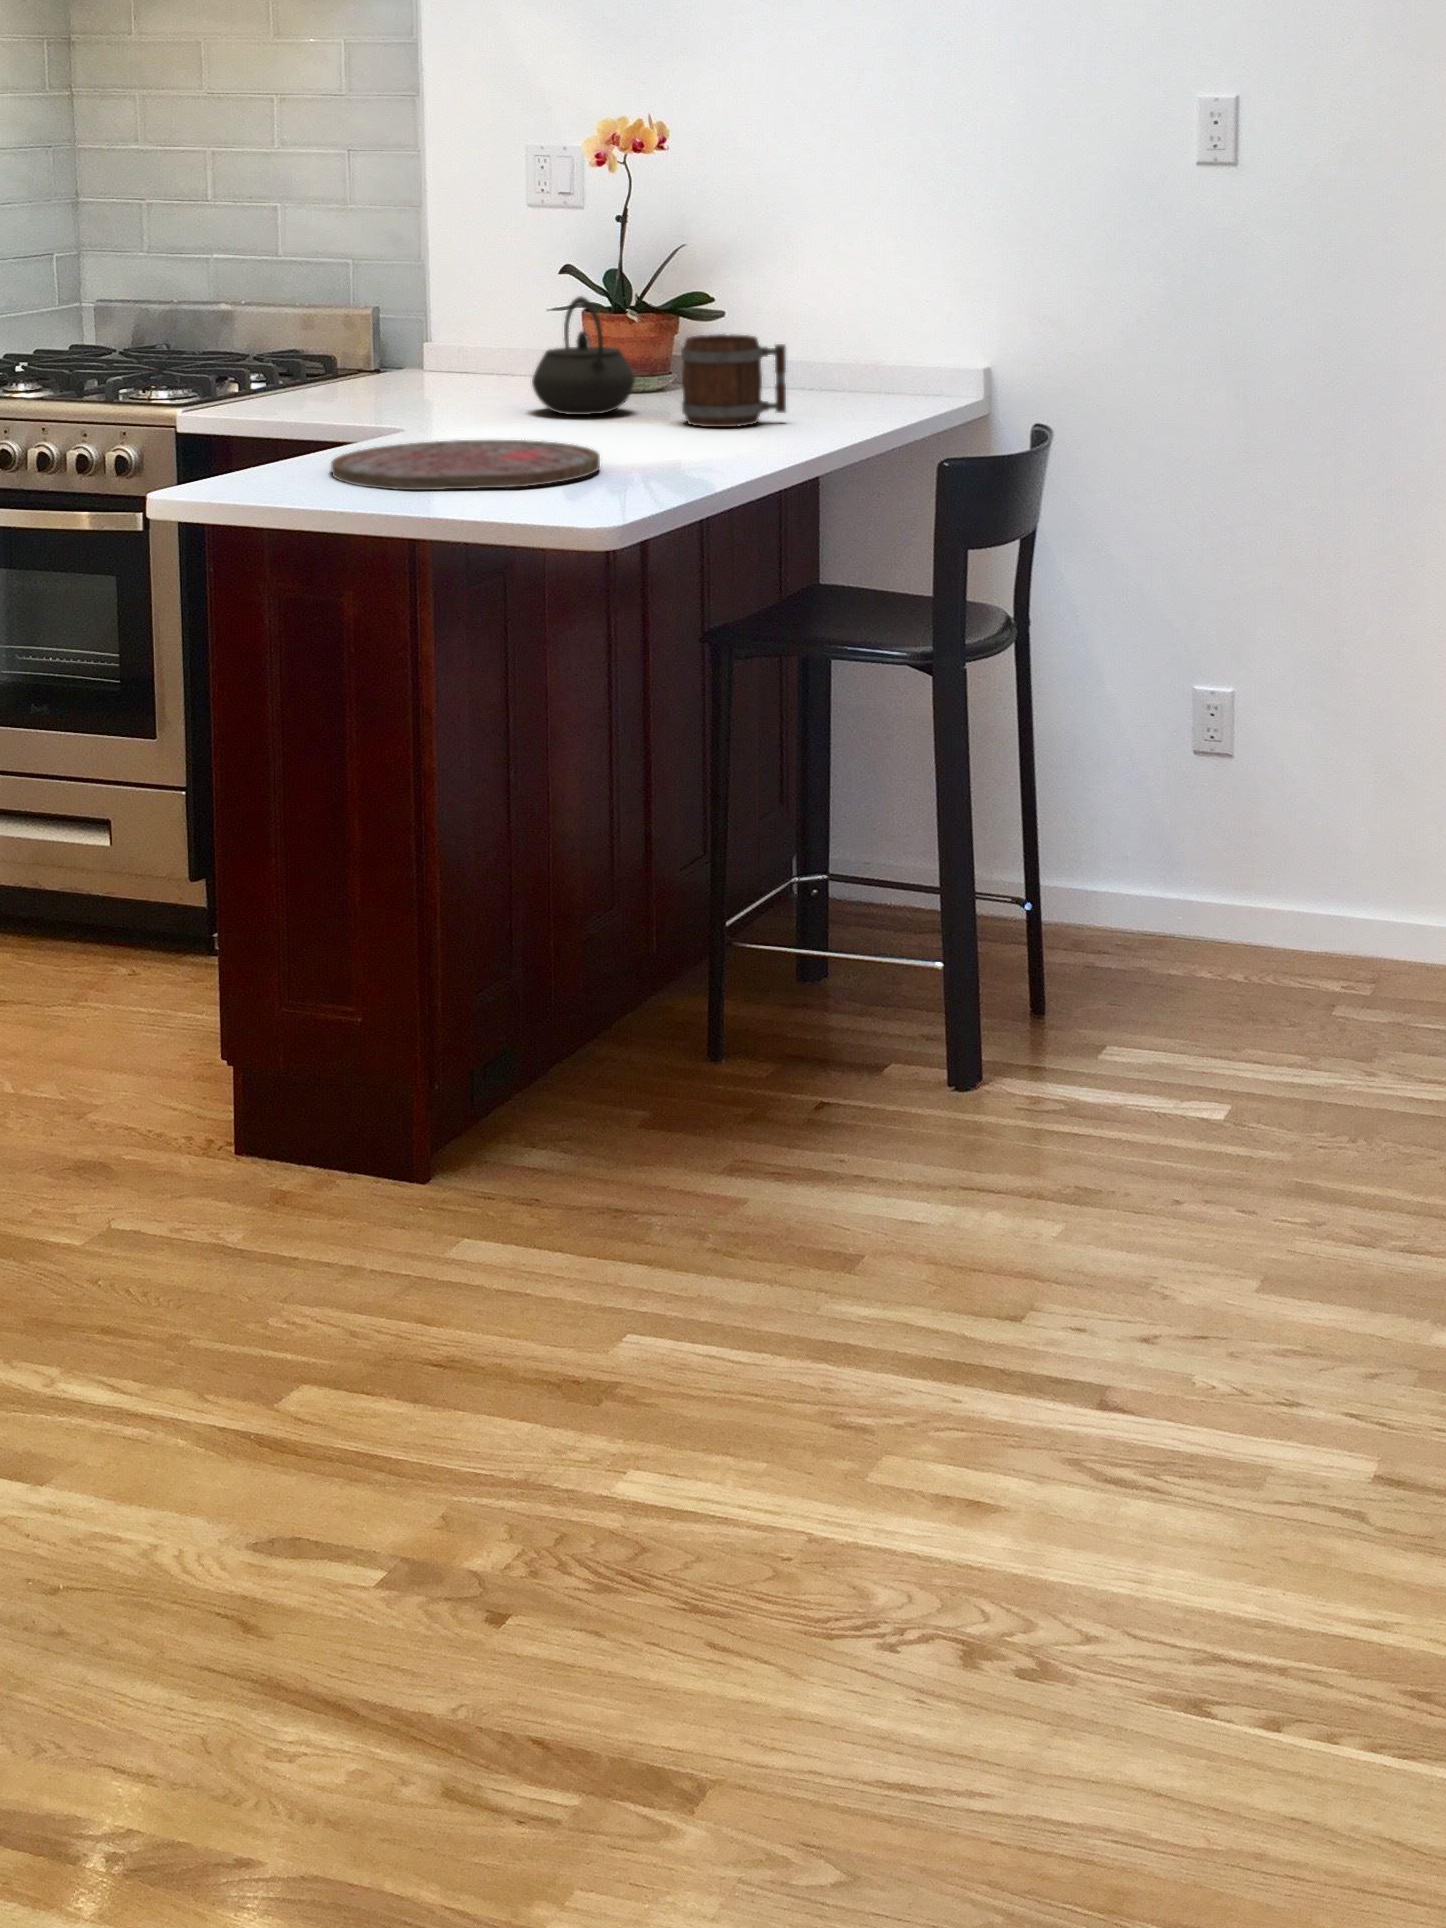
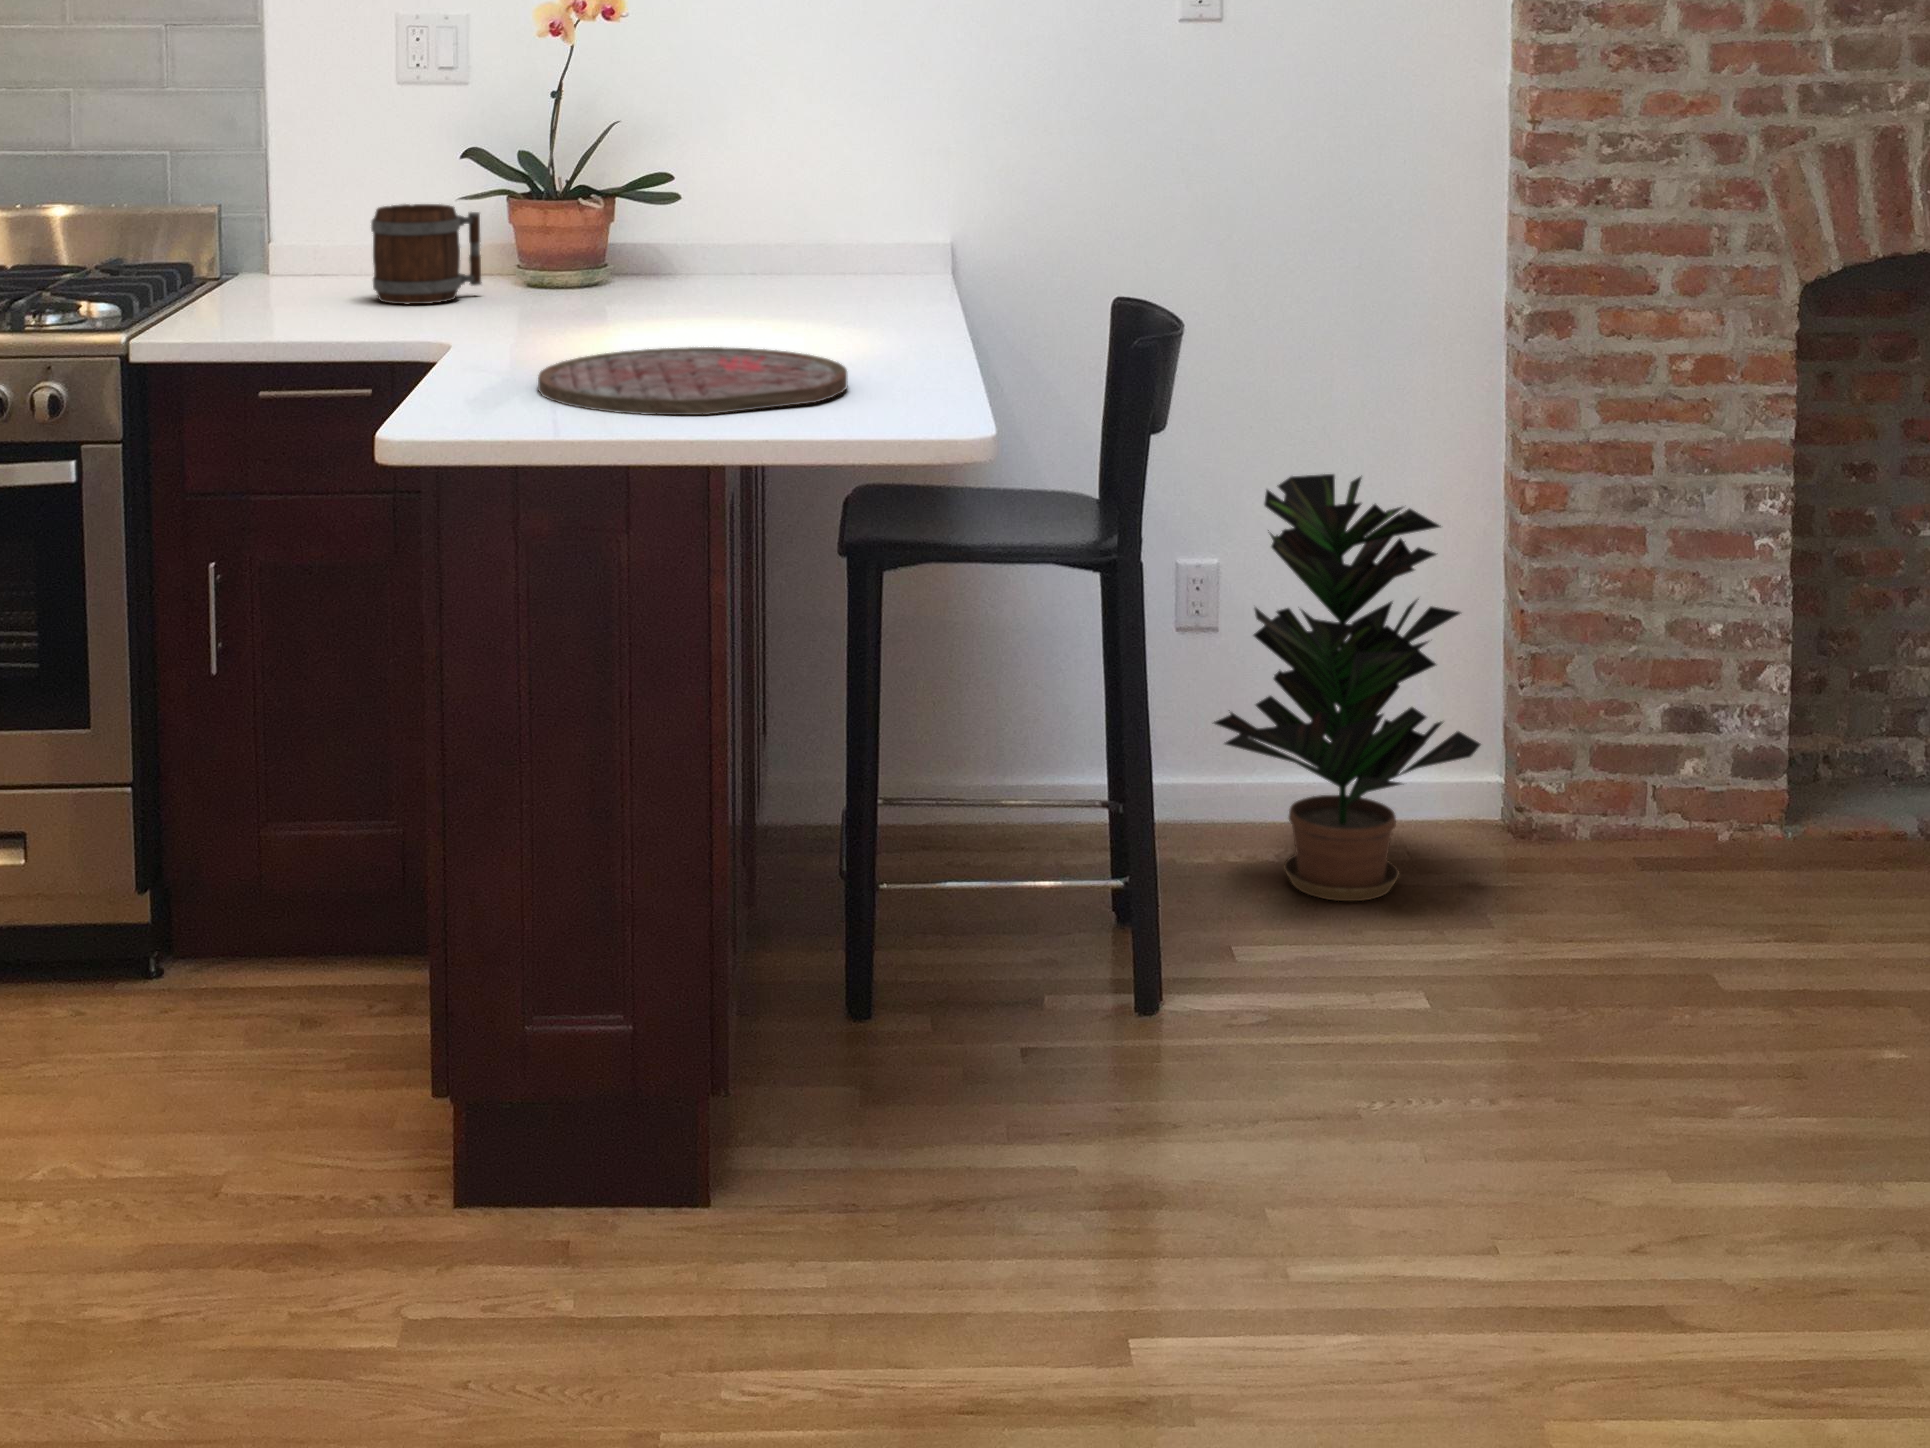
kettle: present [532,296,635,415] -> none [548,180,664,315]
mug: present [681,334,786,427] -> present [371,204,482,304]
potted plant: none [1139,608,1387,1020] -> present [1214,474,1481,901]

